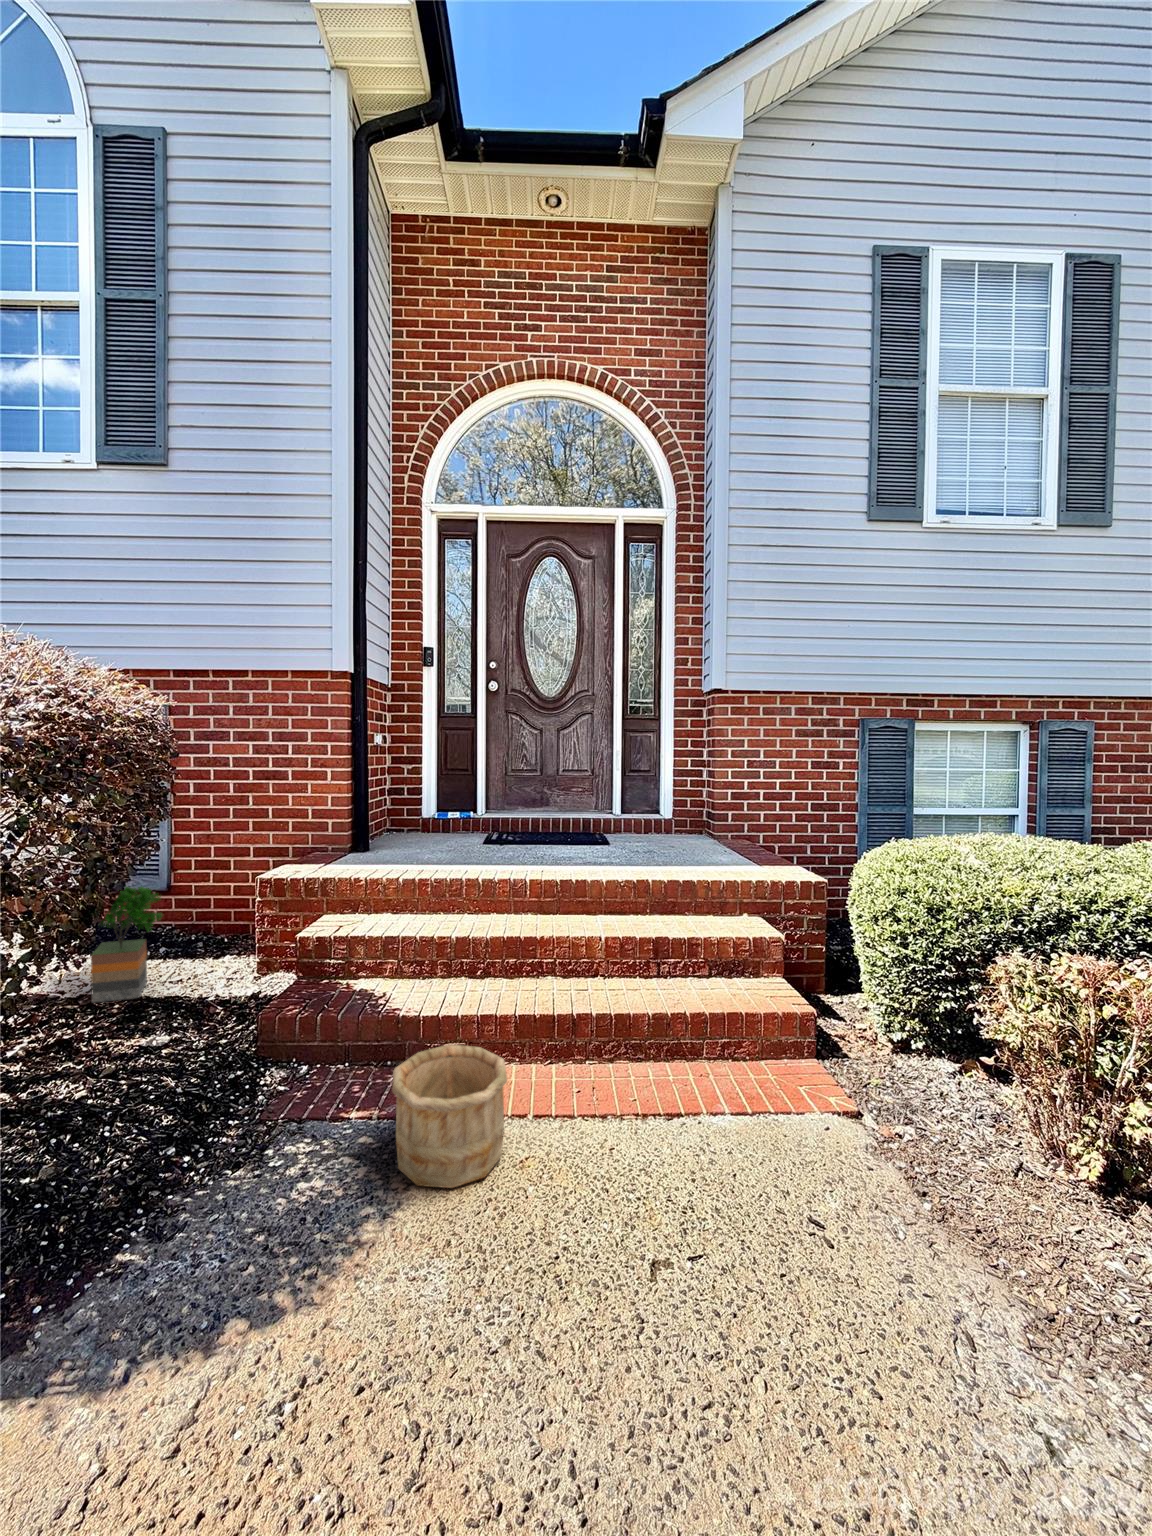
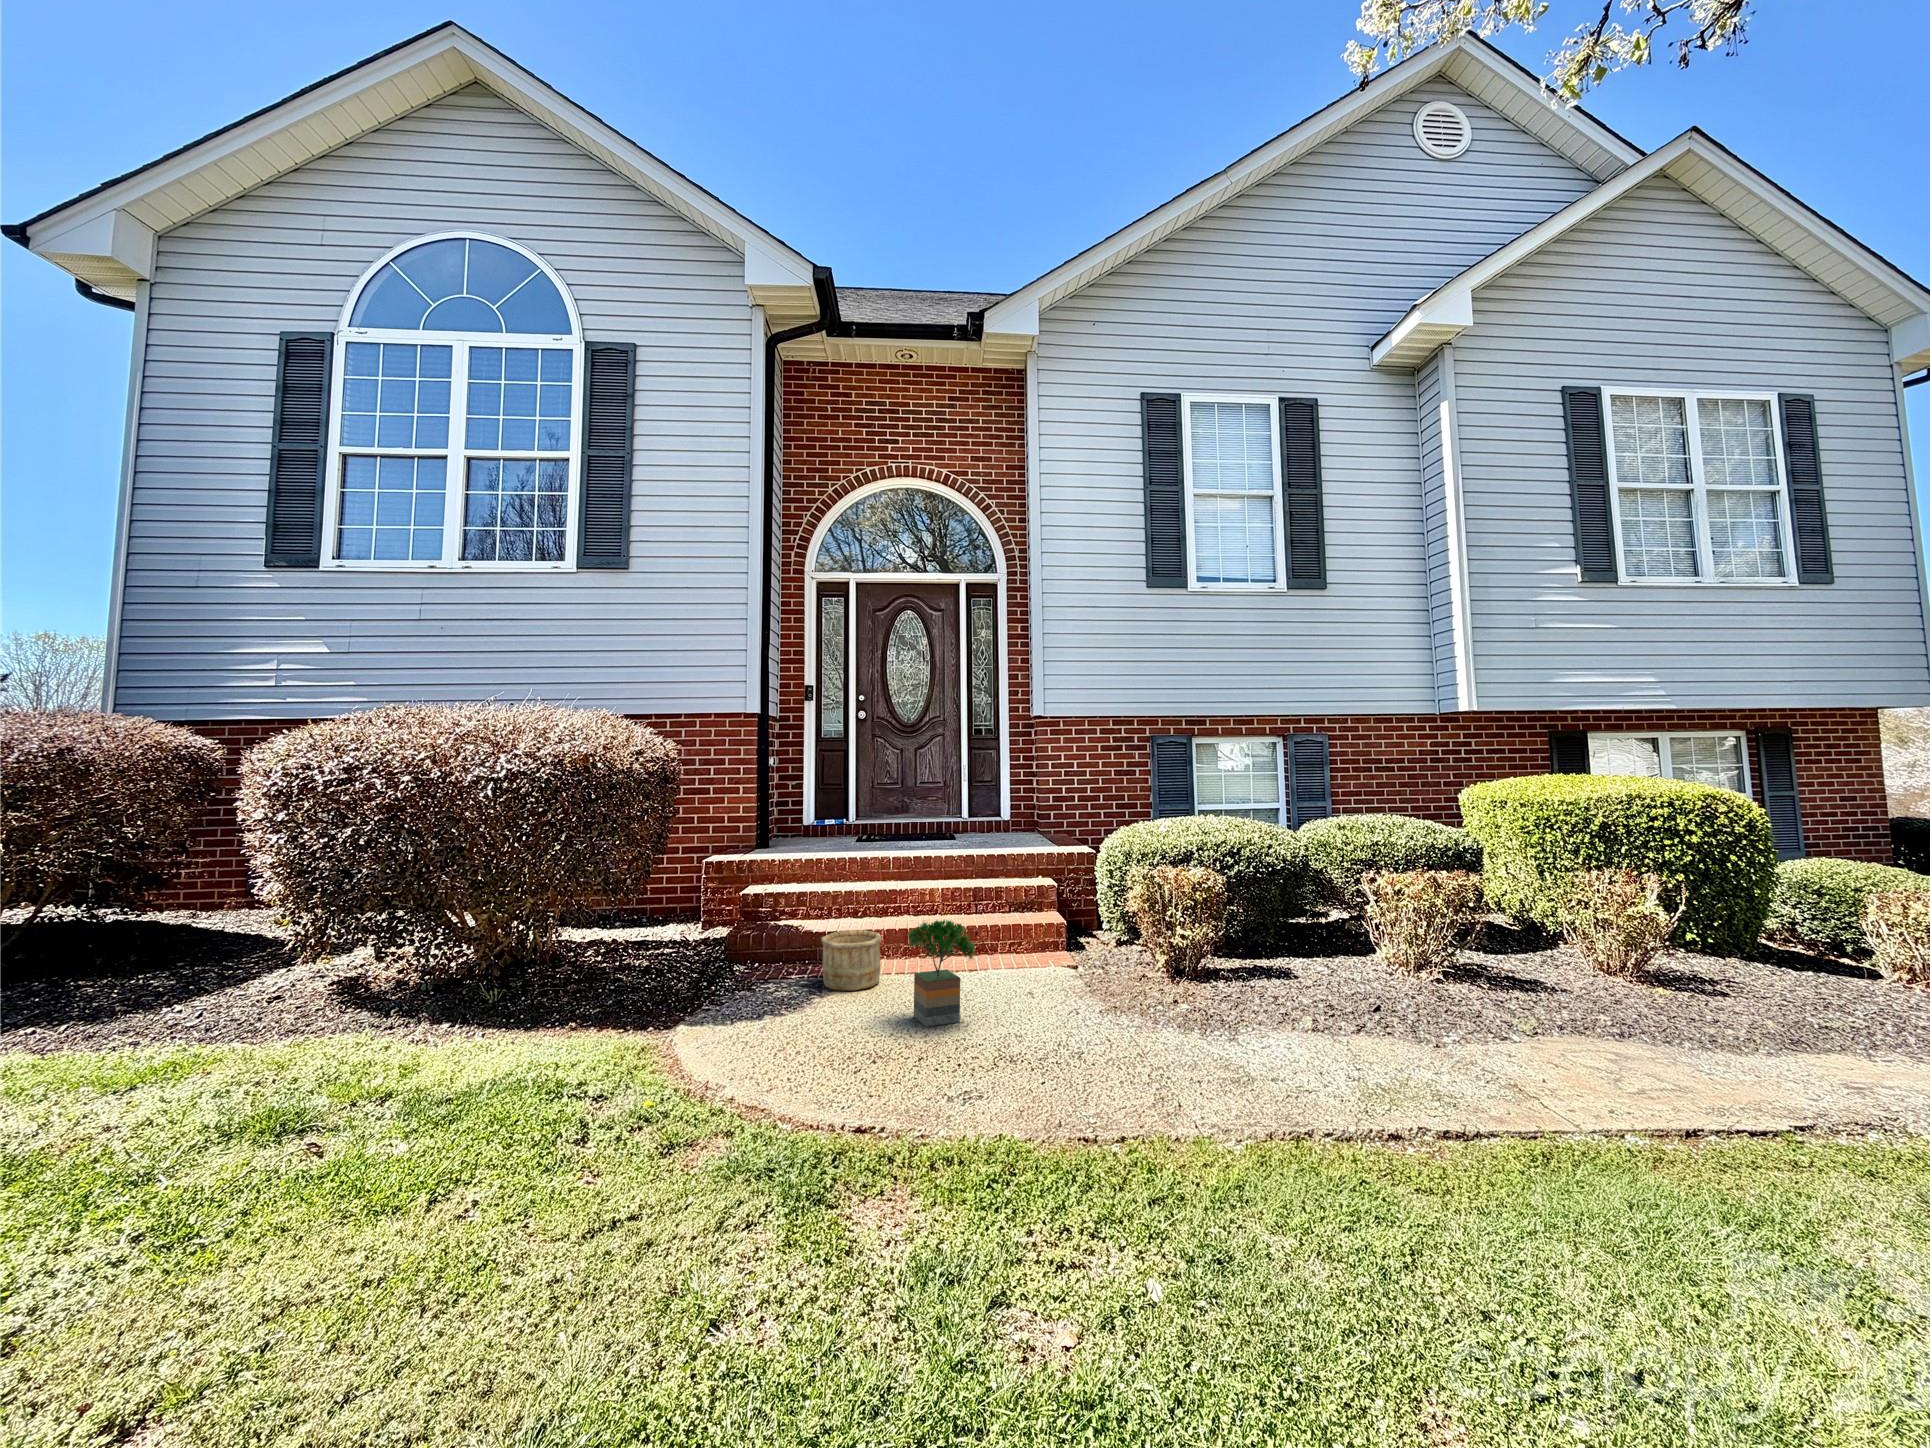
potted tree: present [91,887,162,1003] -> present [907,920,976,1027]

